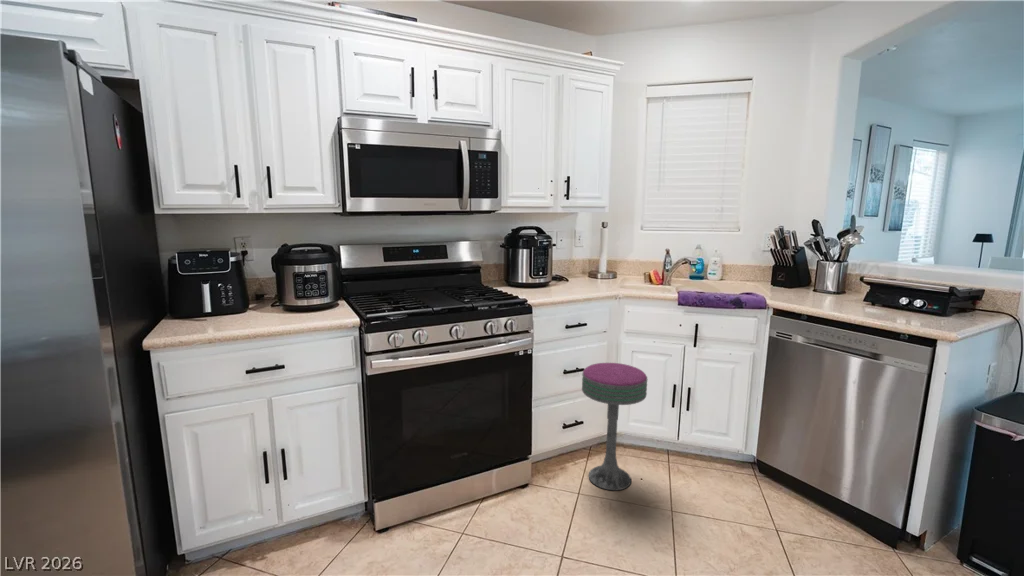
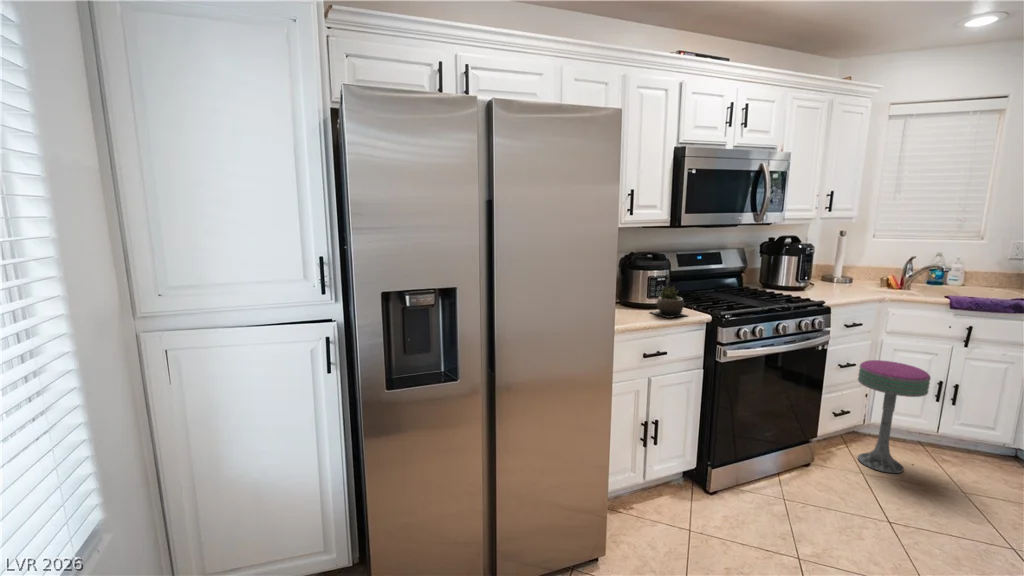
succulent plant: none [288,282,328,323] -> present [651,286,687,318]

